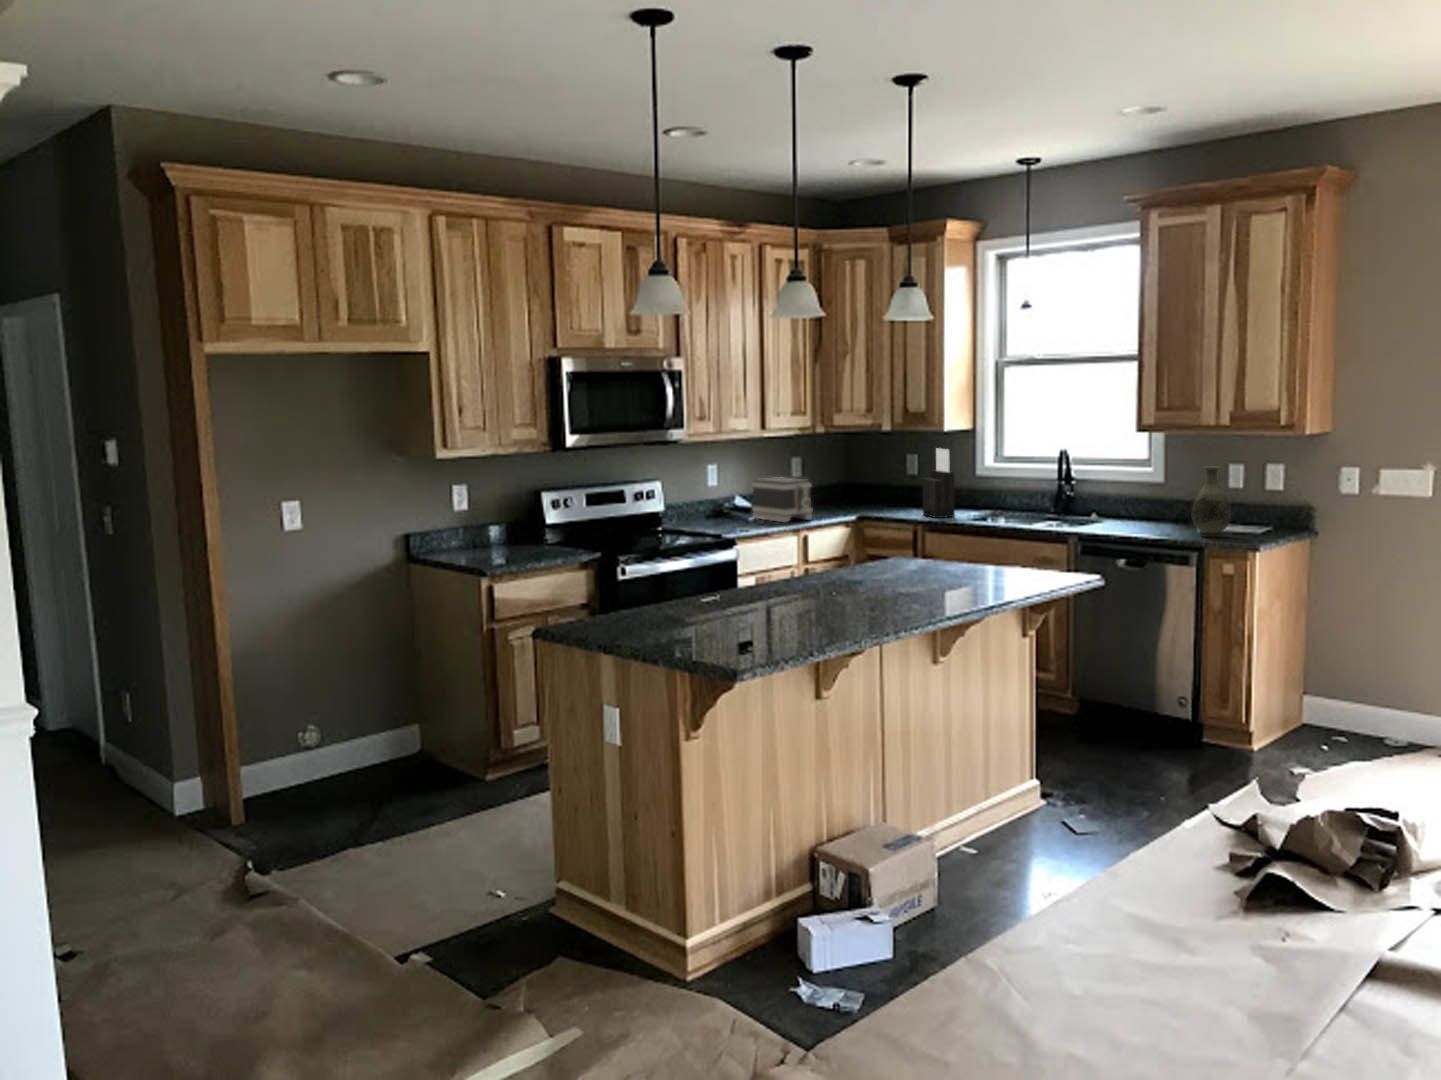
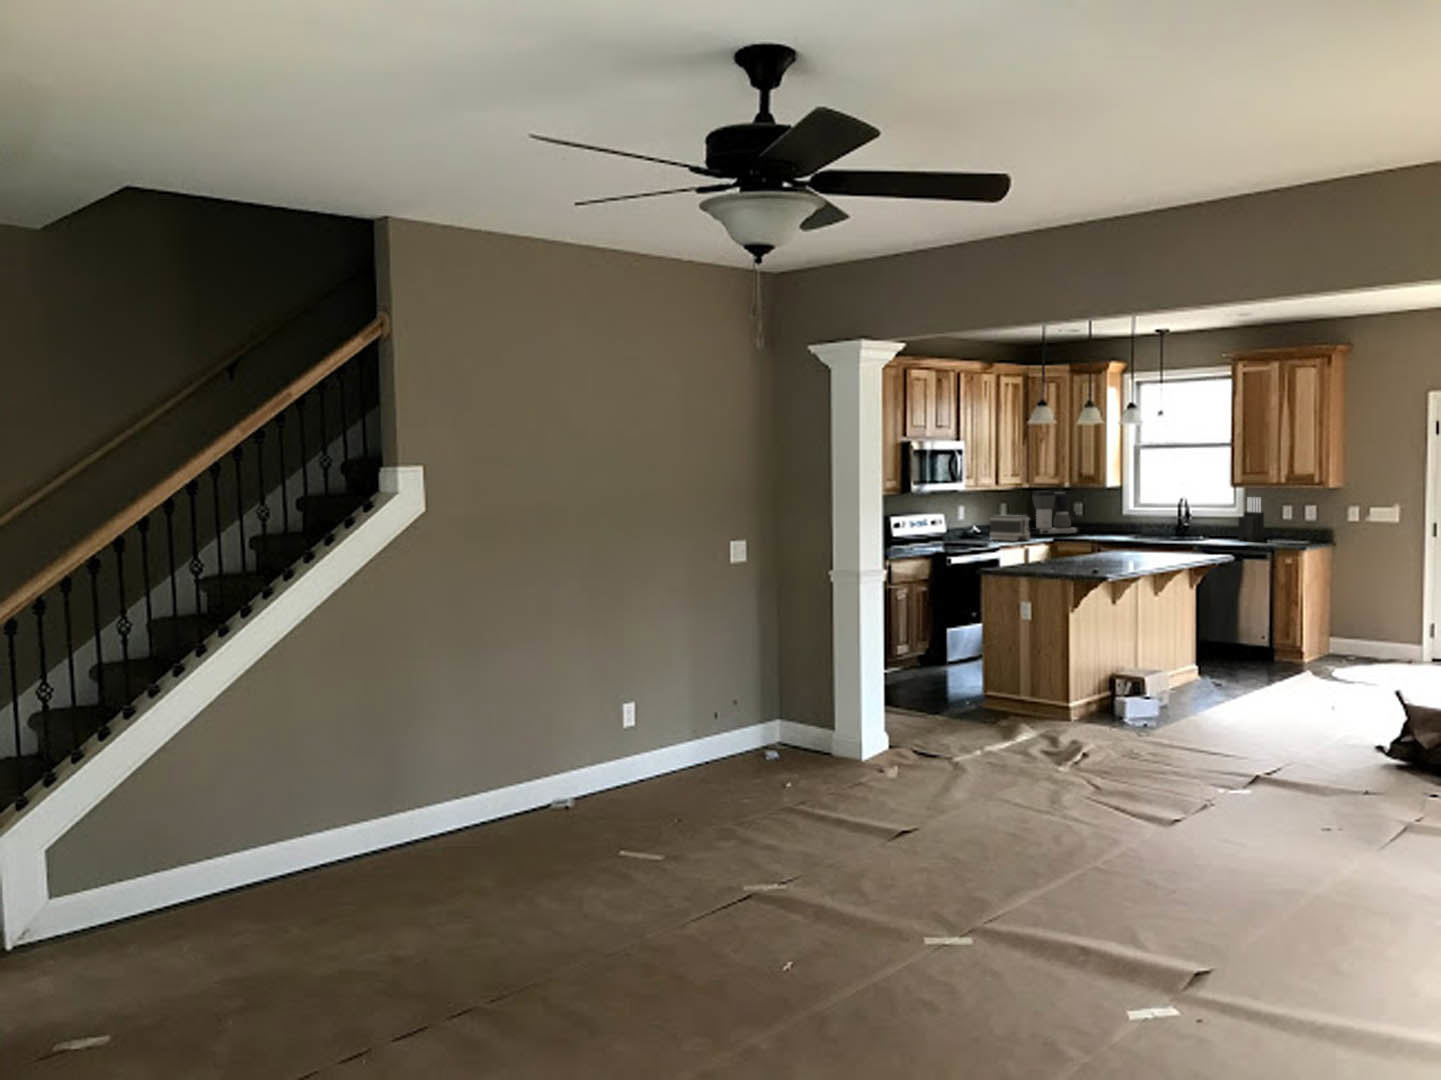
coffee maker: none [837,436,911,508] -> present [1030,491,1079,536]
knife block: present [922,448,955,518] -> present [1238,497,1264,541]
vase: present [1192,466,1231,537] -> none [1267,505,1289,544]

